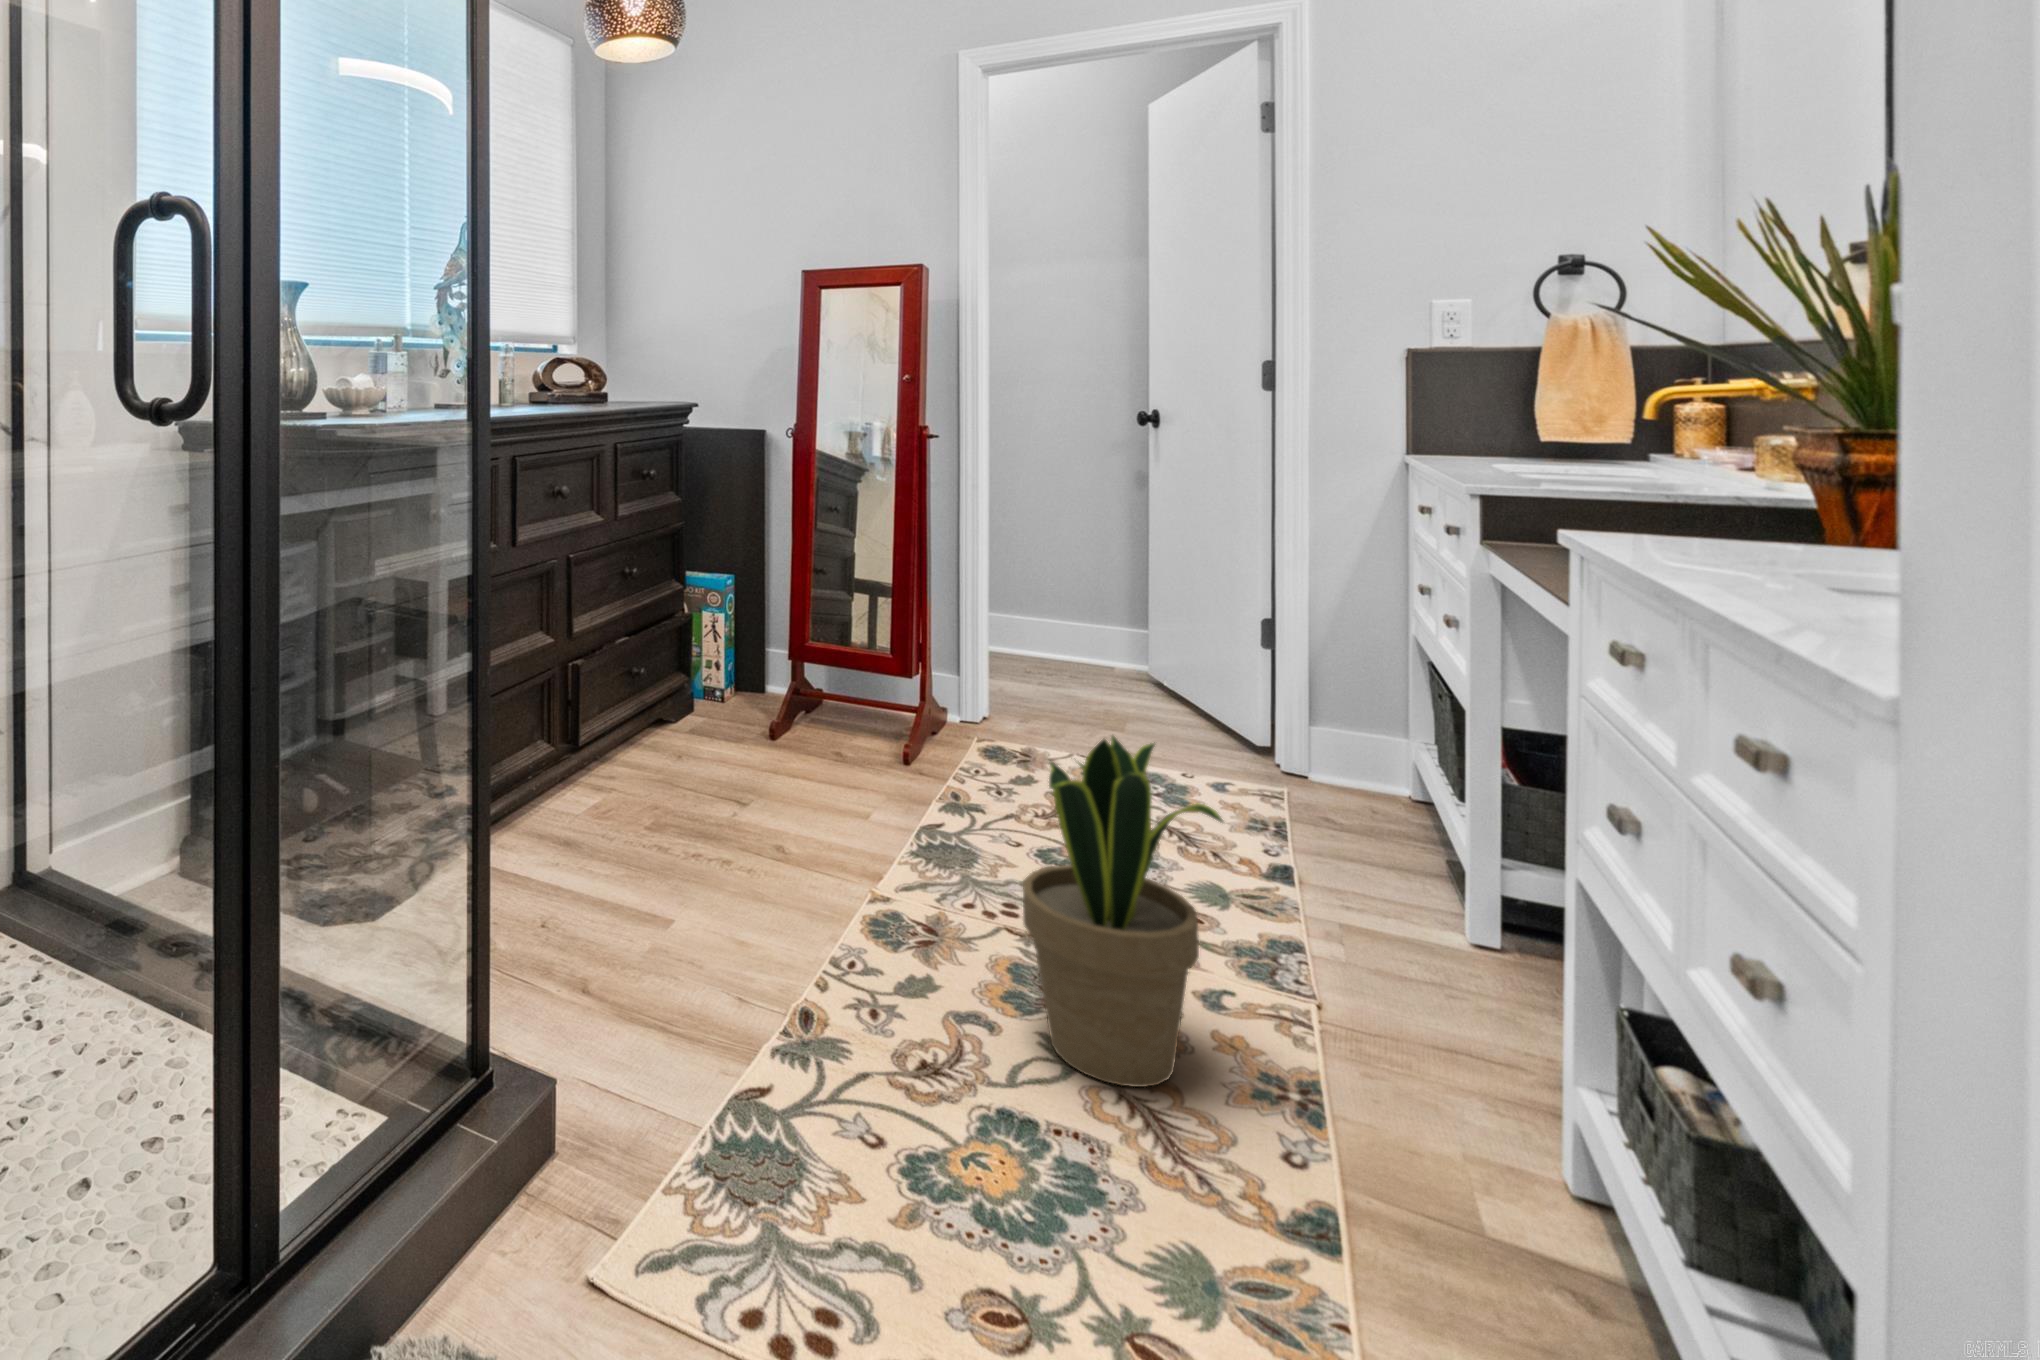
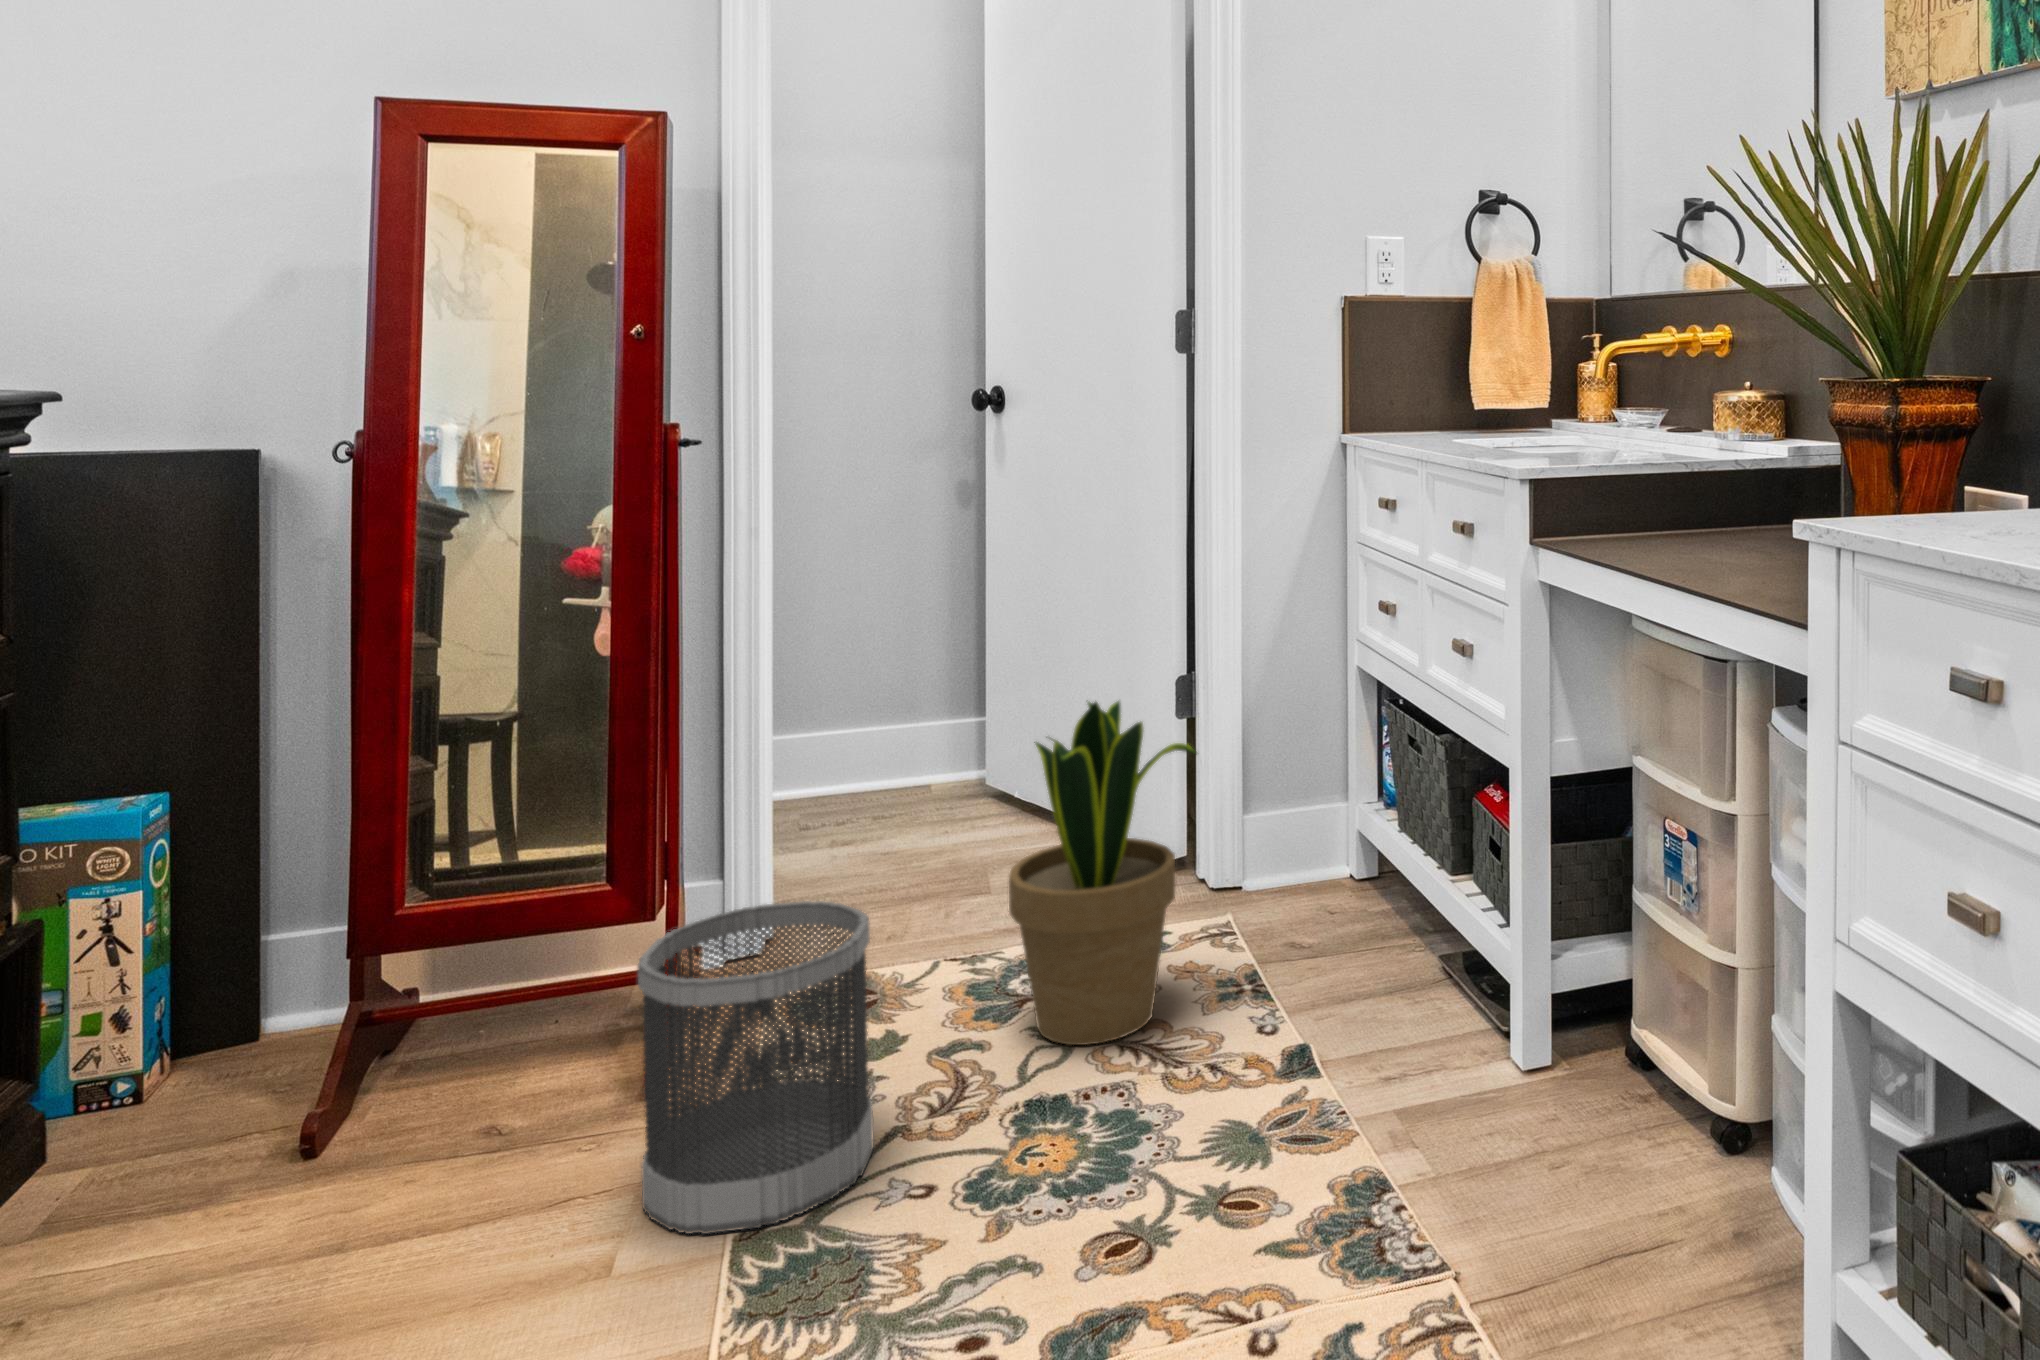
wastebasket: none [693,827,865,1104] -> present [638,901,874,1234]

